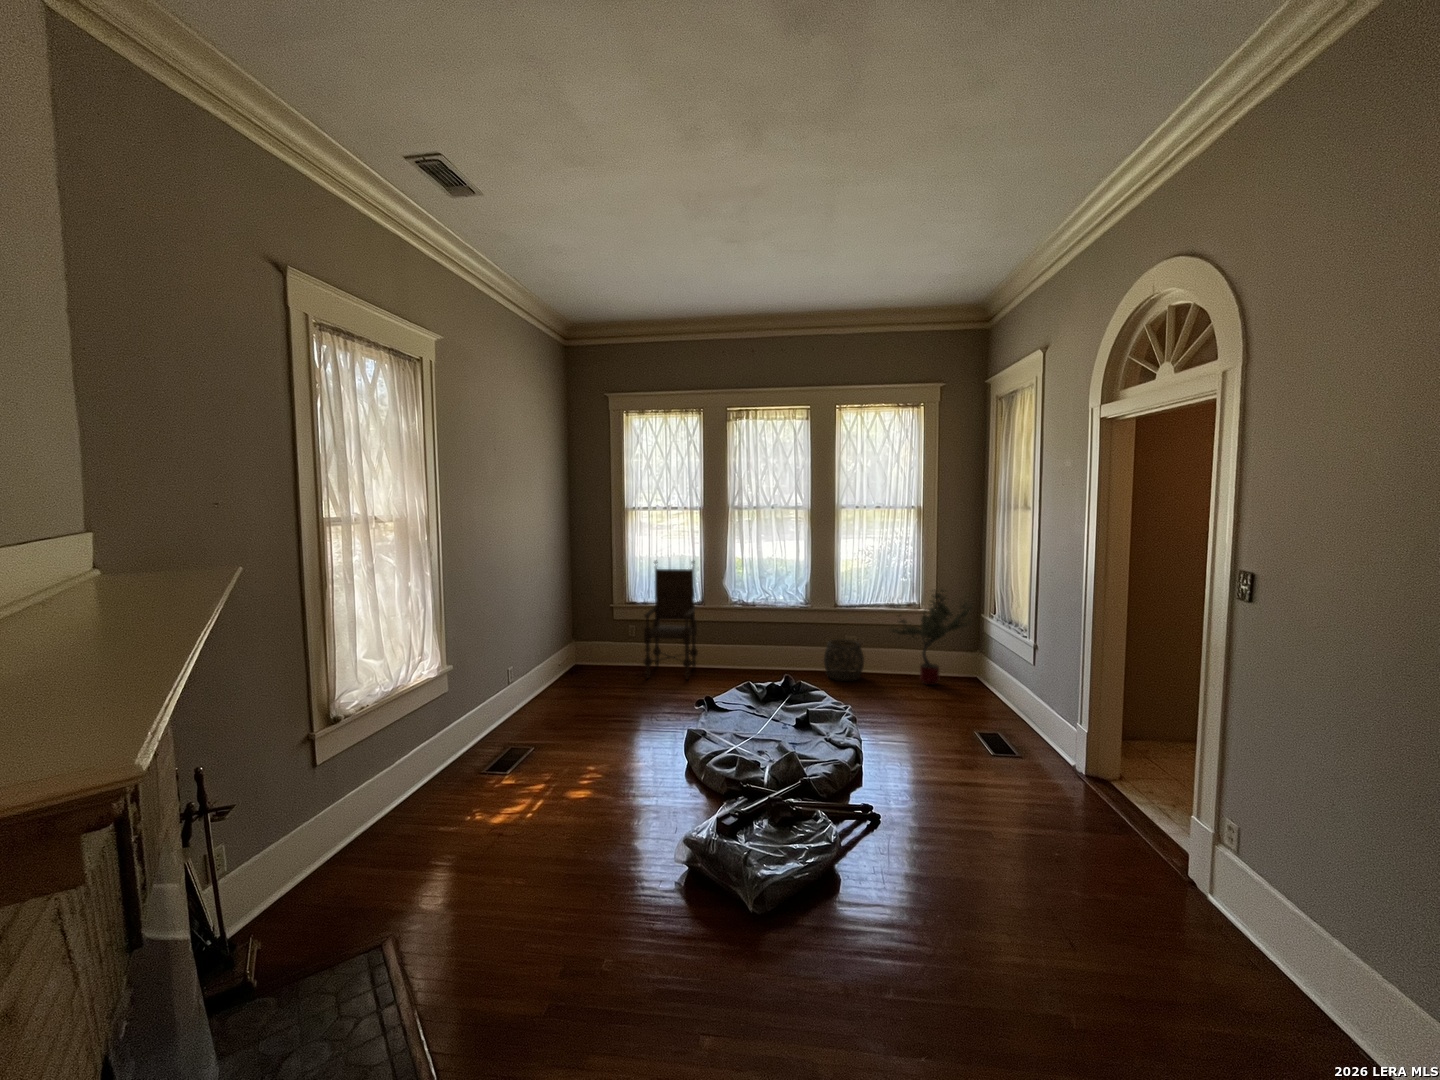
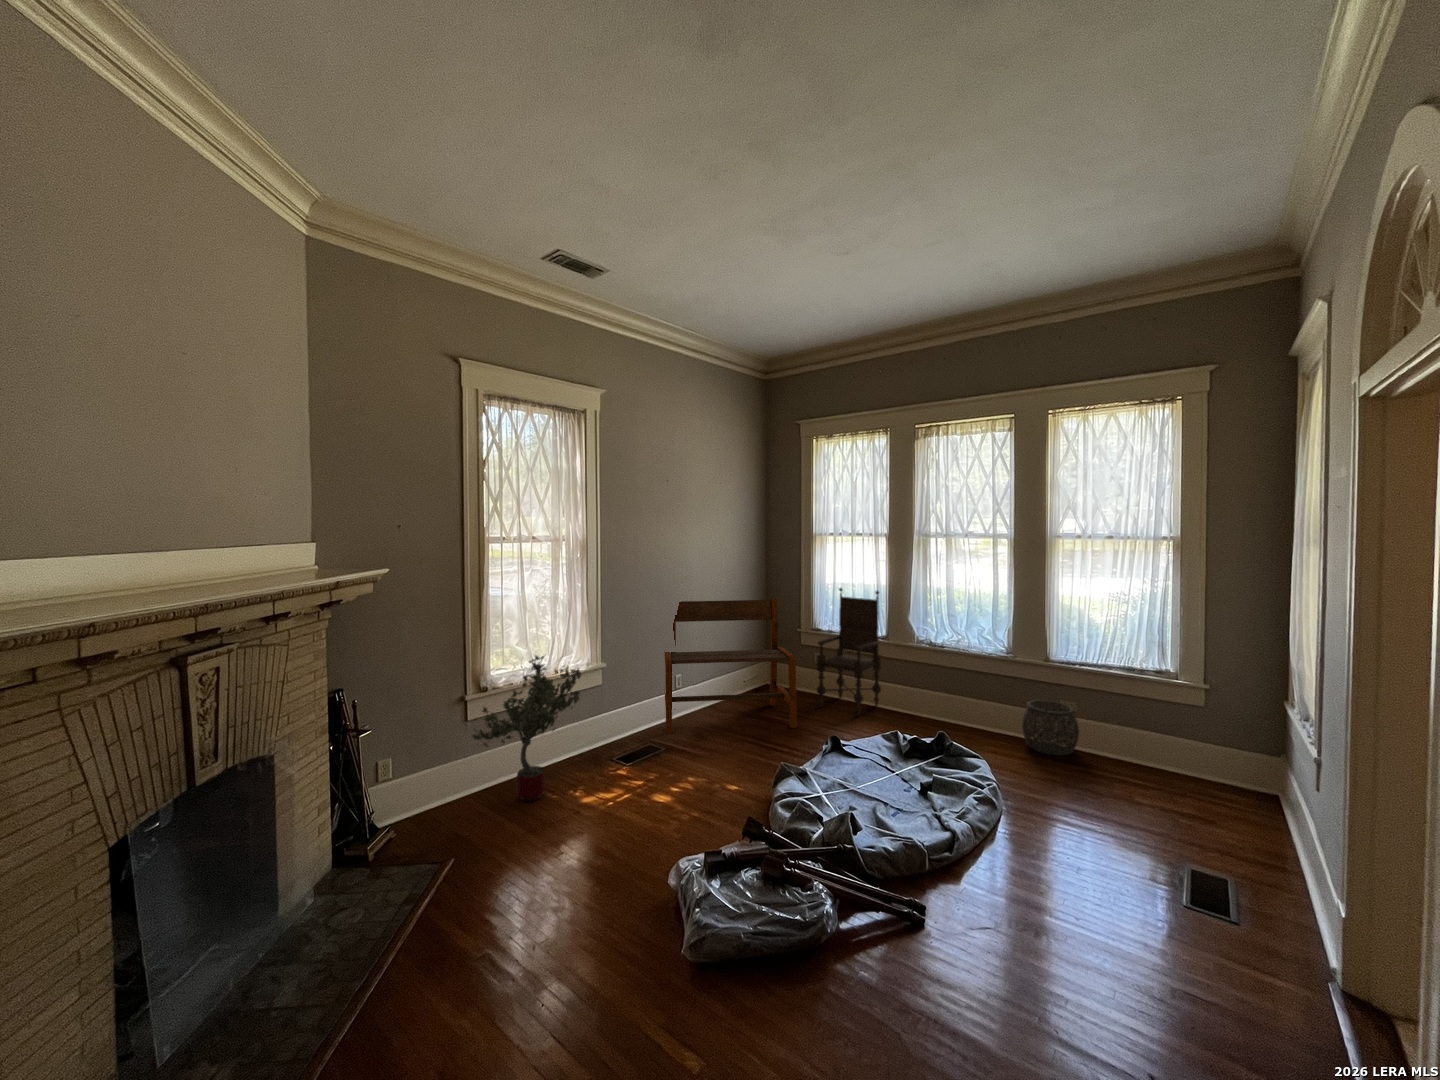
bench: none [489,575,645,734] -> present [664,599,797,734]
potted tree: present [892,590,972,685] -> present [472,656,581,801]

